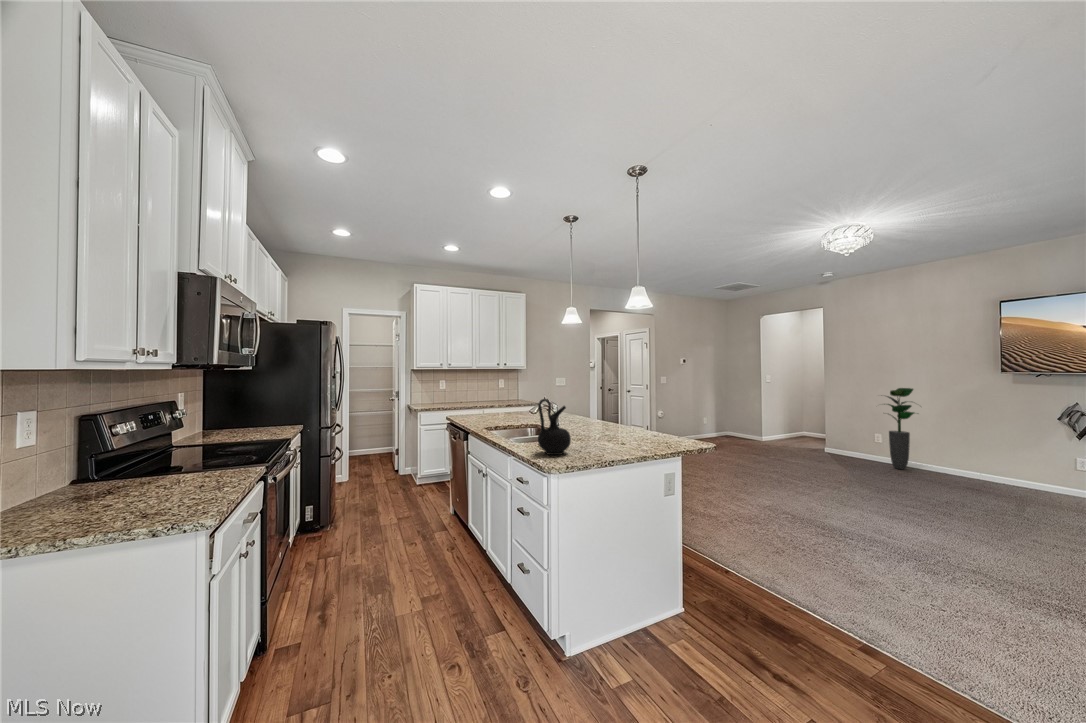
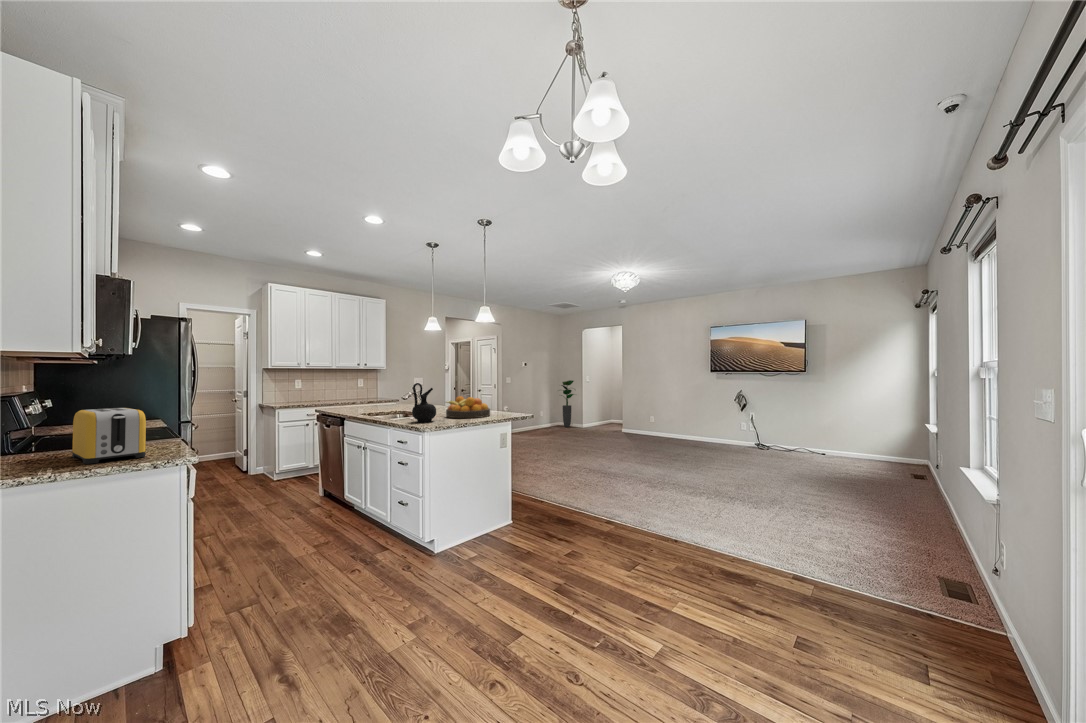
potted plant: present [887,388,914,469] -> present [561,380,574,427]
fruit bowl: none [584,415,649,451] -> present [446,396,490,418]
toaster: none [84,436,181,524] -> present [72,408,146,464]

